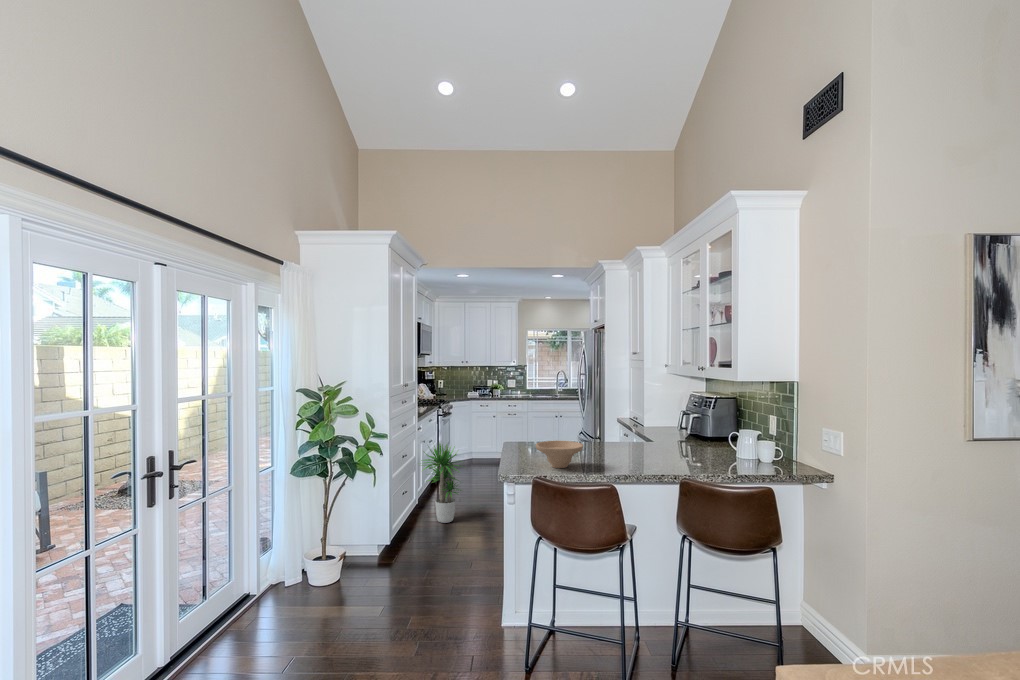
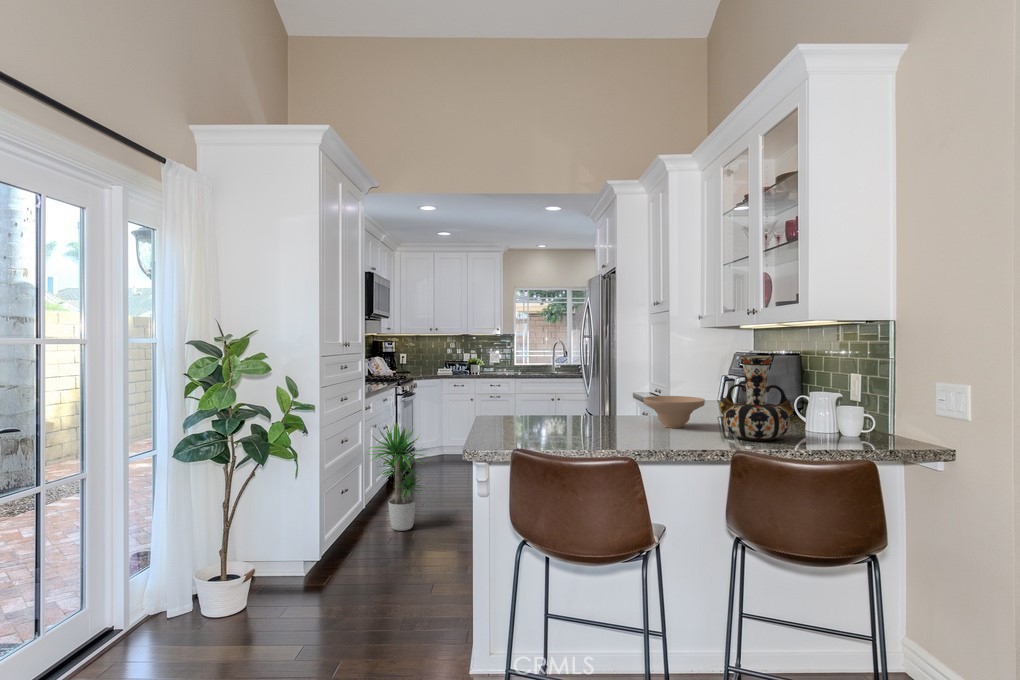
vase: none [673,407,724,467] -> present [719,356,794,441]
bowl: present [536,441,583,468] -> present [643,396,705,428]

